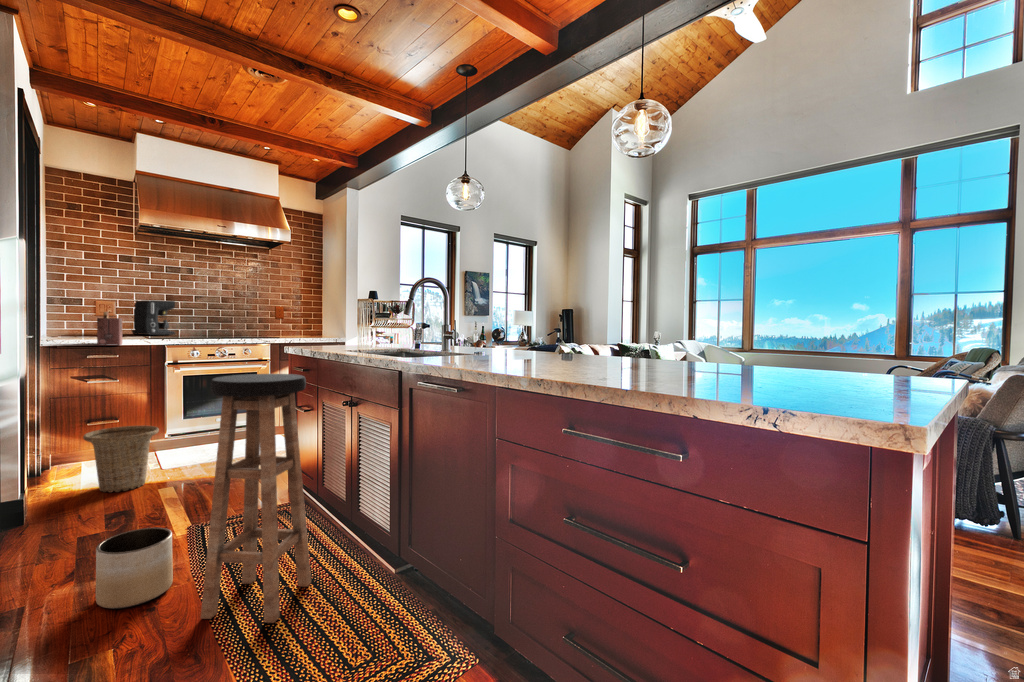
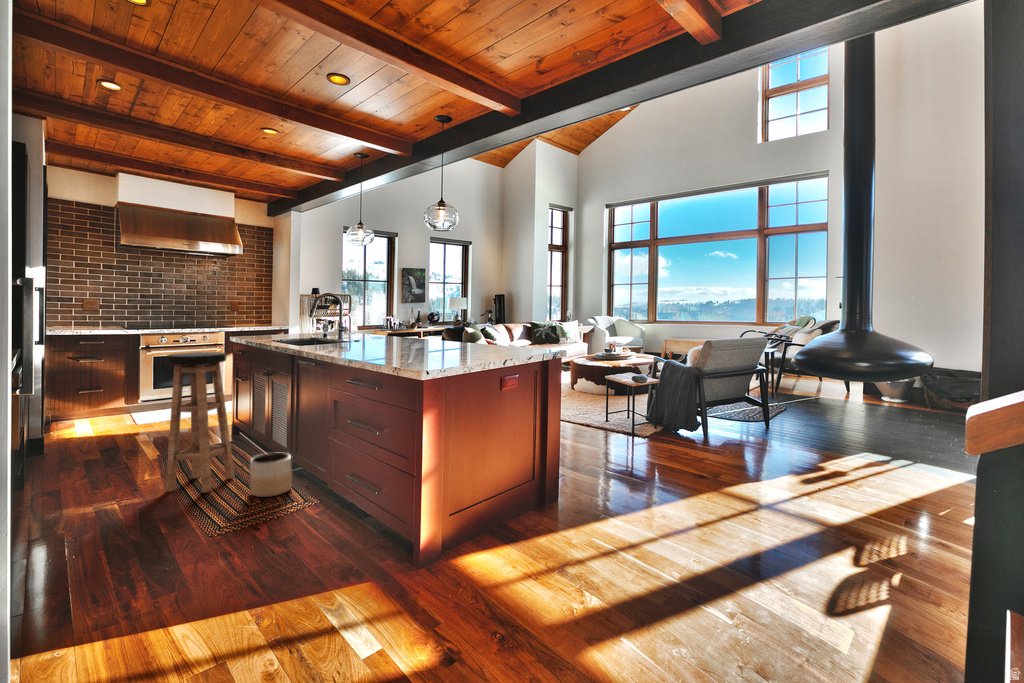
coffee maker: present [132,300,175,335] -> none [112,299,148,326]
toaster: present [97,312,122,346] -> none [87,309,107,335]
basket: present [83,426,159,492] -> none [83,393,137,439]
planter: present [96,528,173,609] -> present [250,453,292,497]

